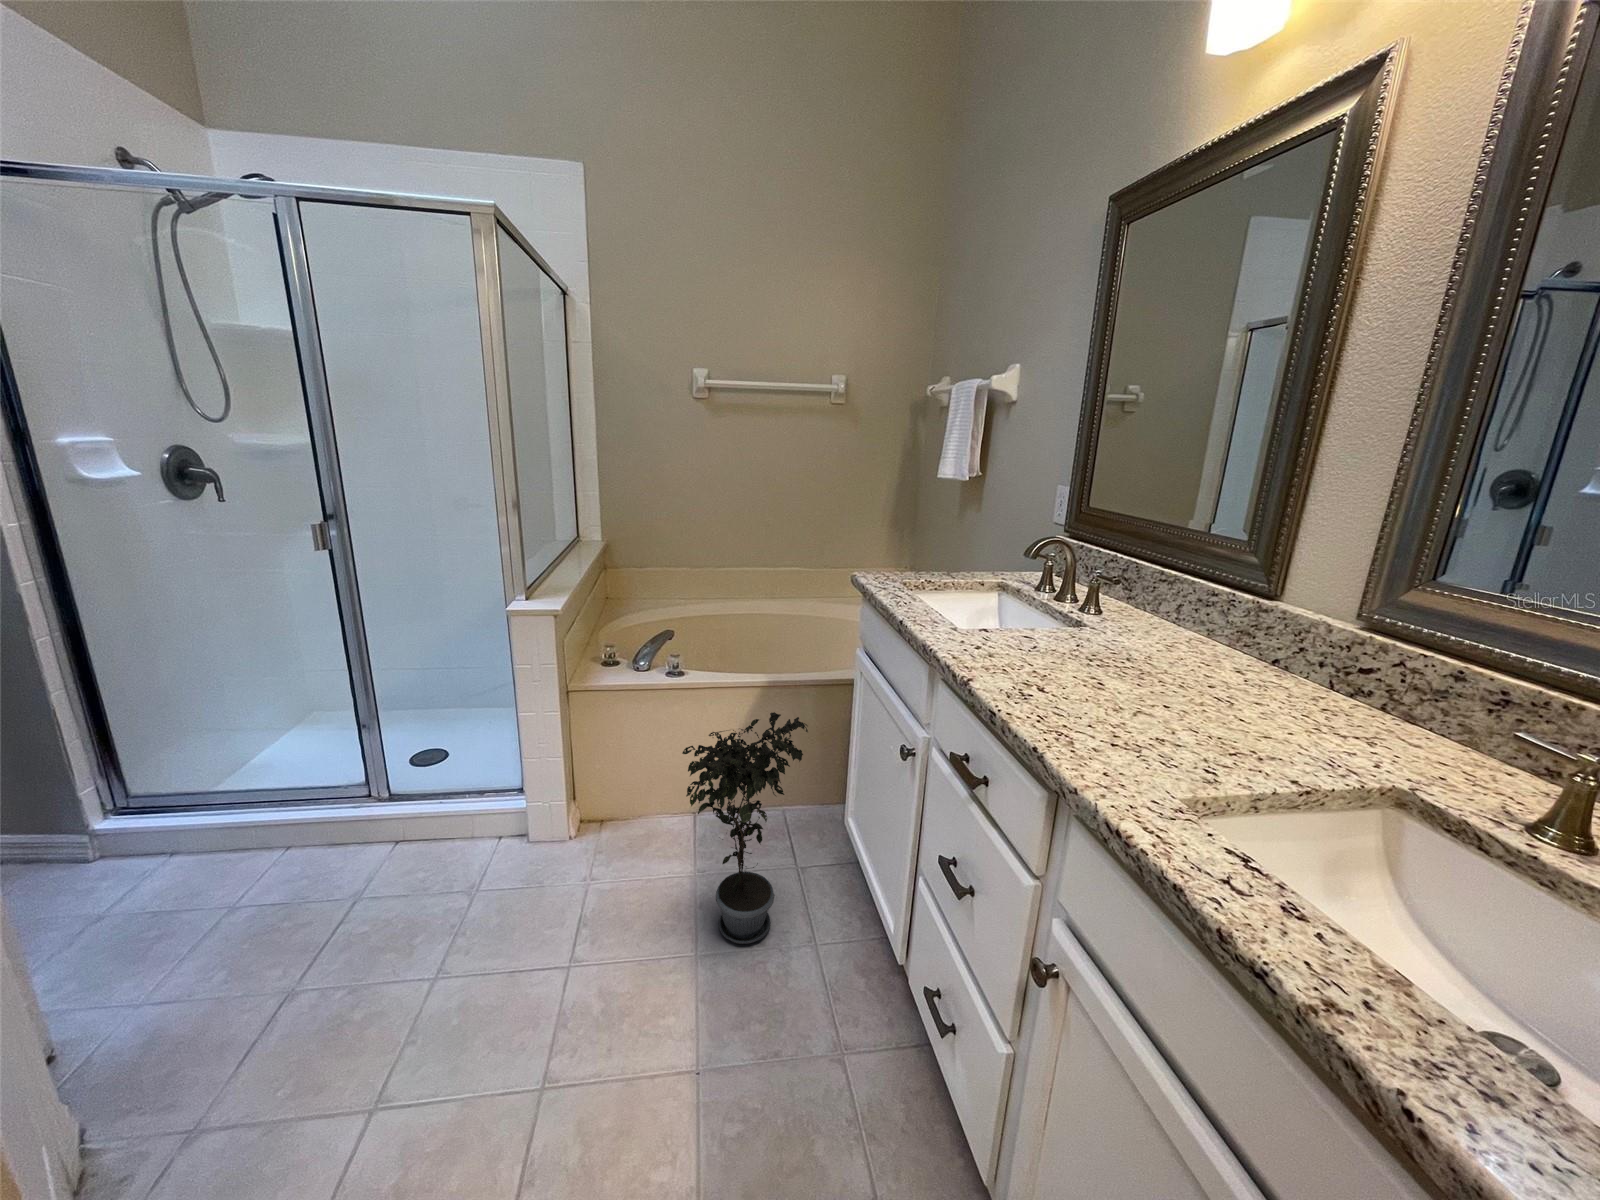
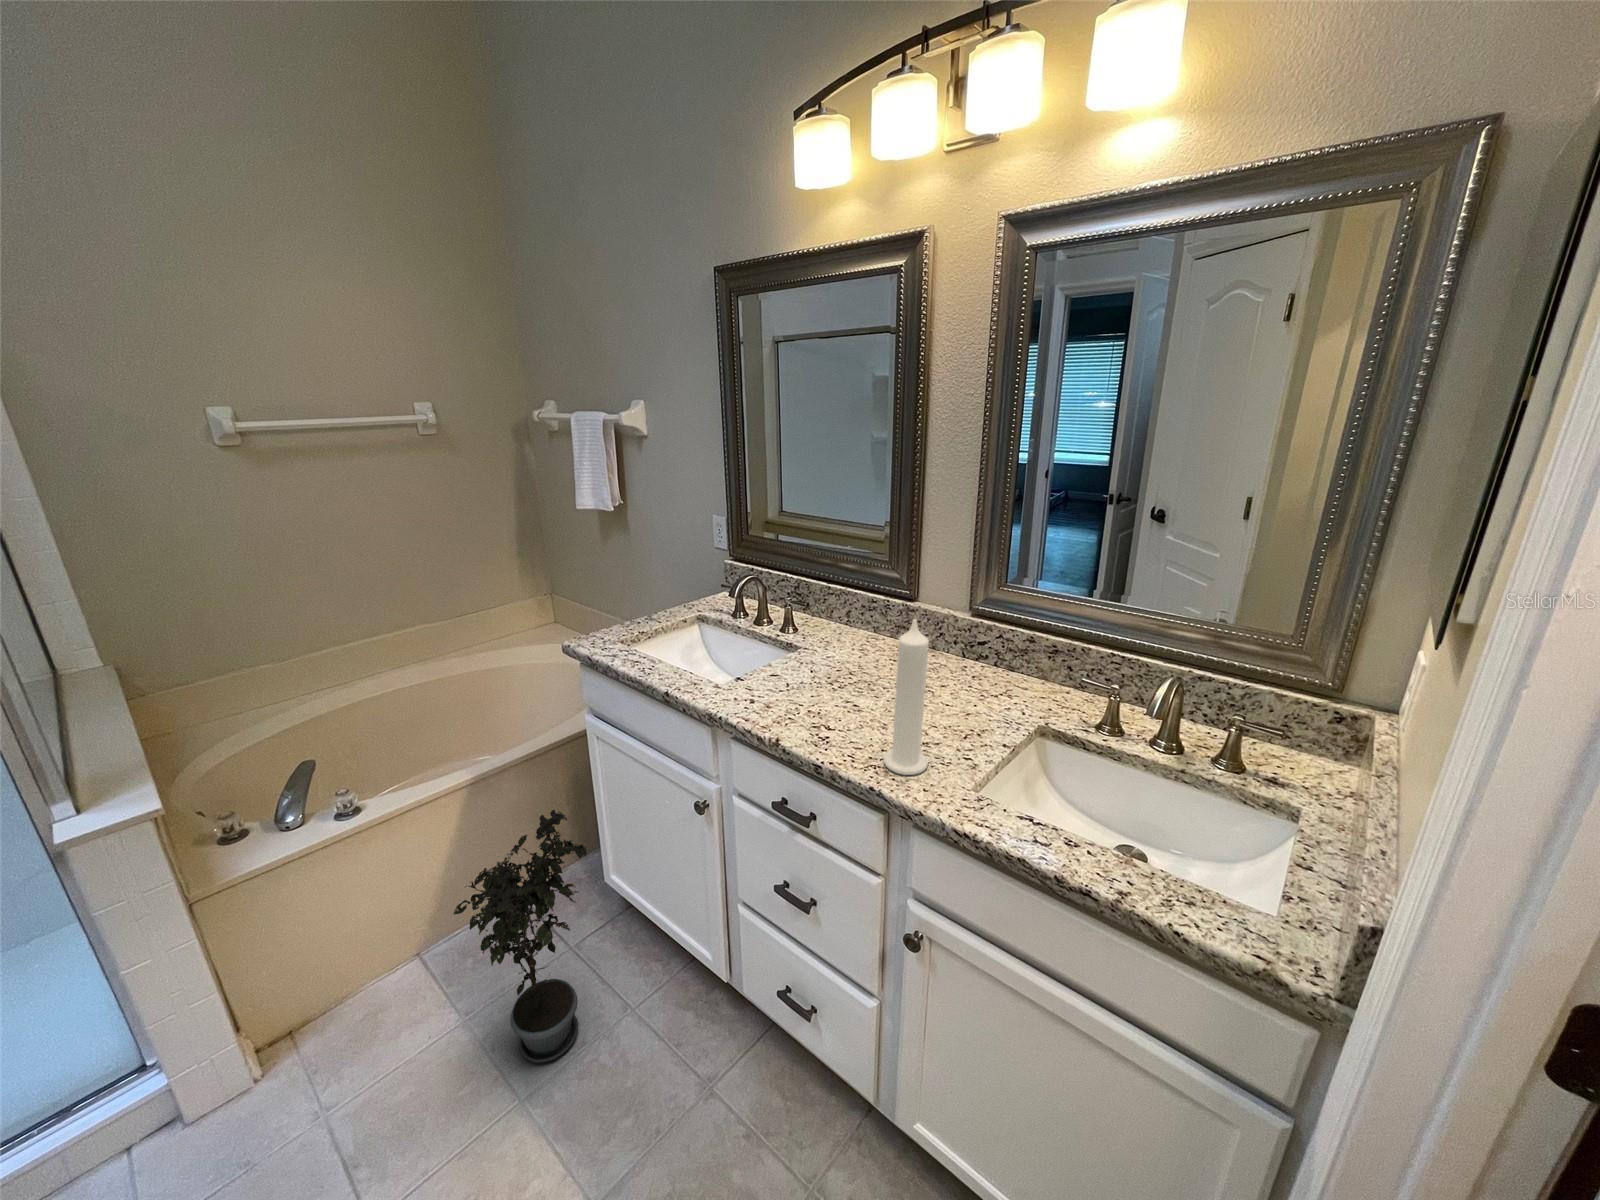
candle: none [1074,531,1164,756] -> present [884,619,929,775]

